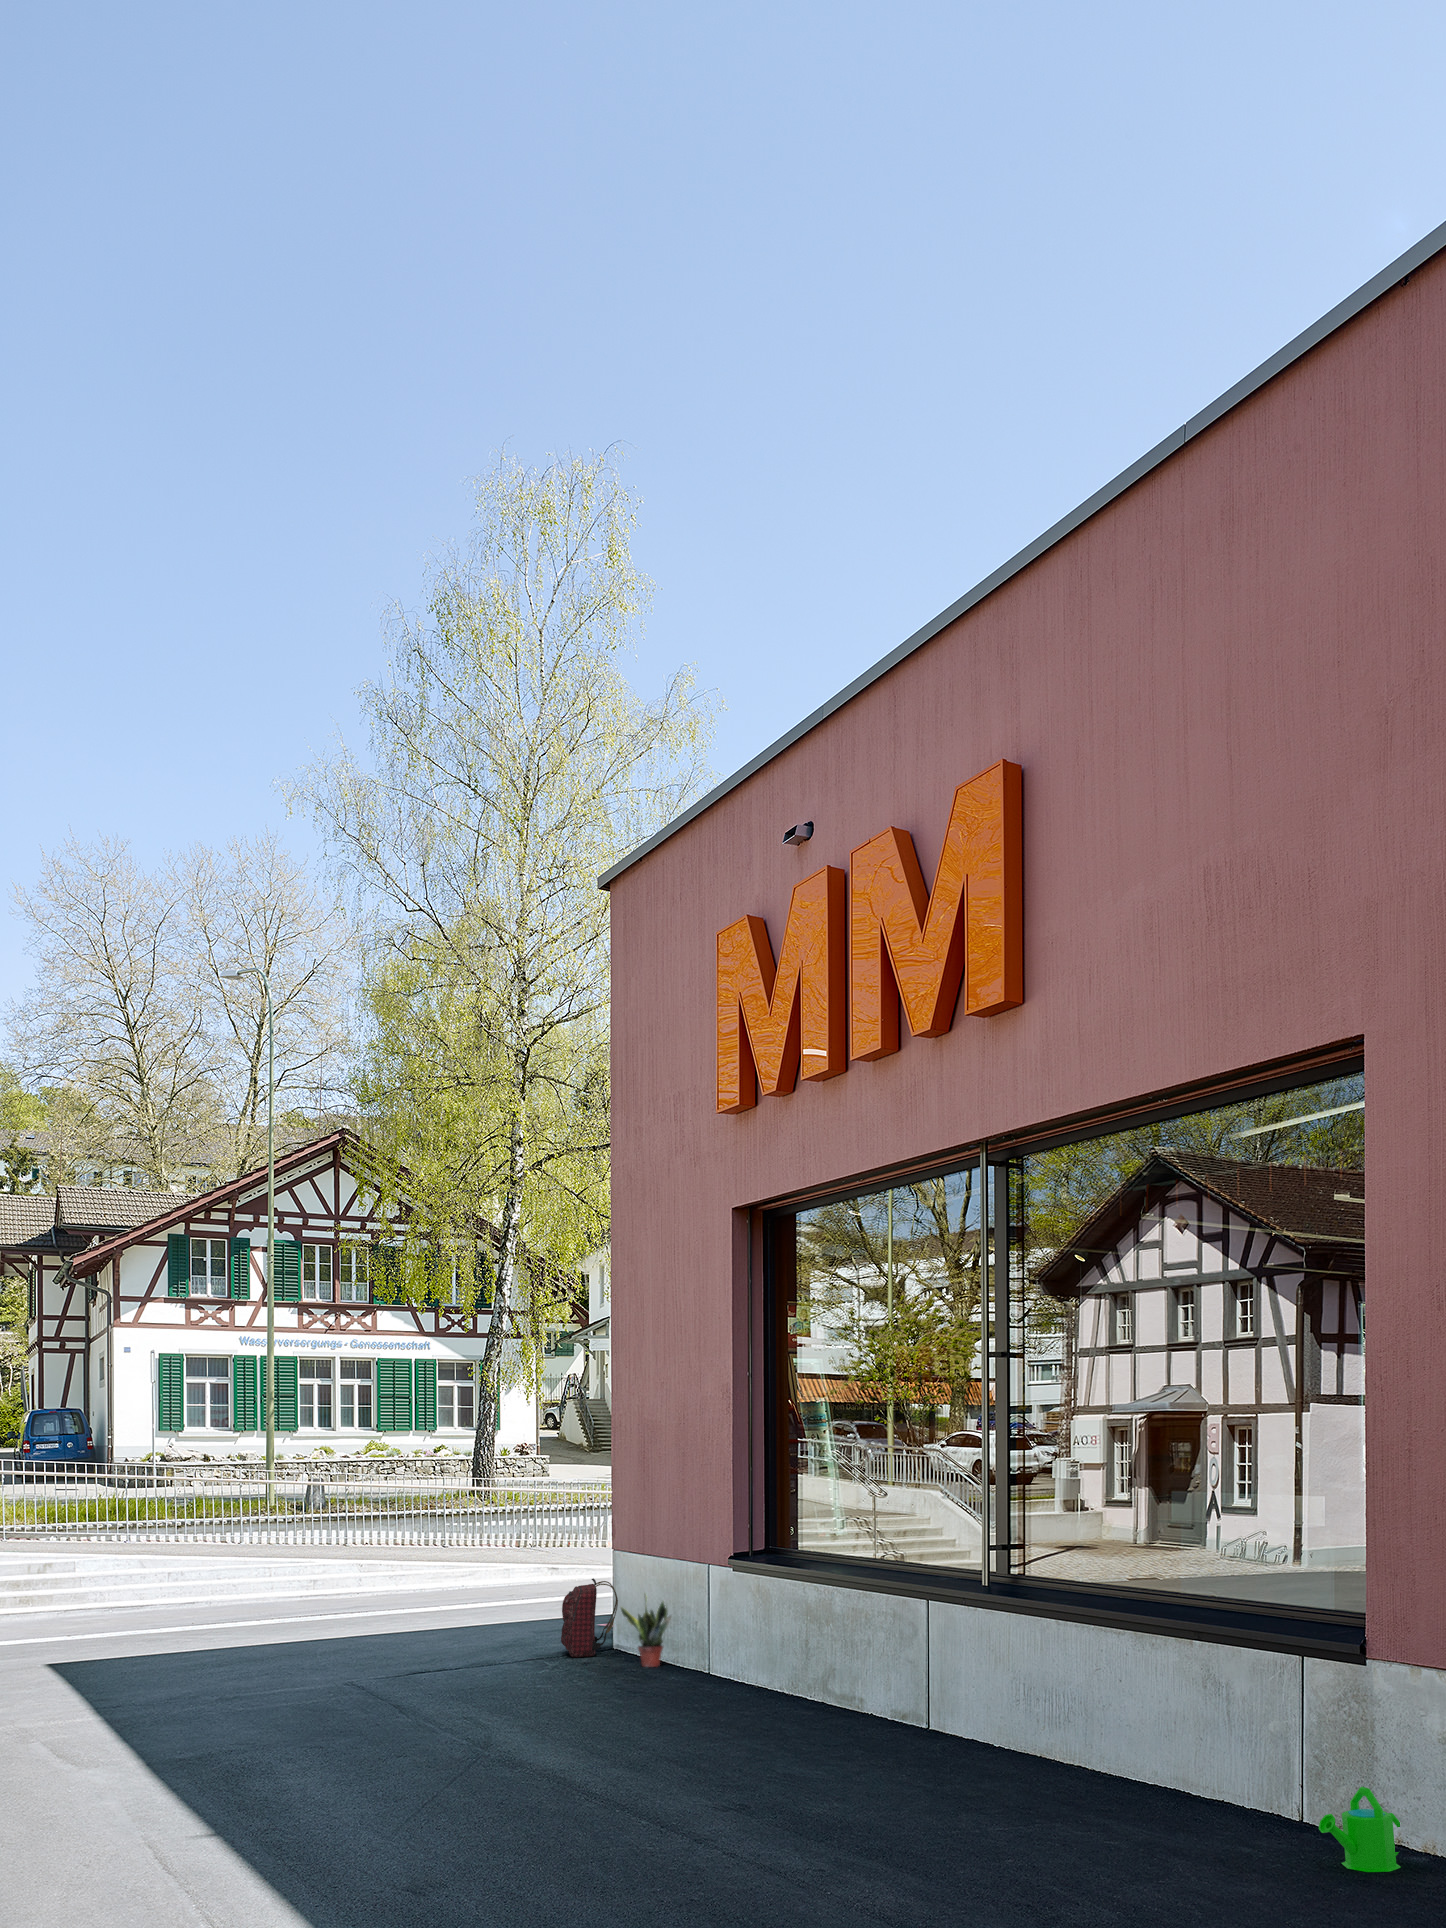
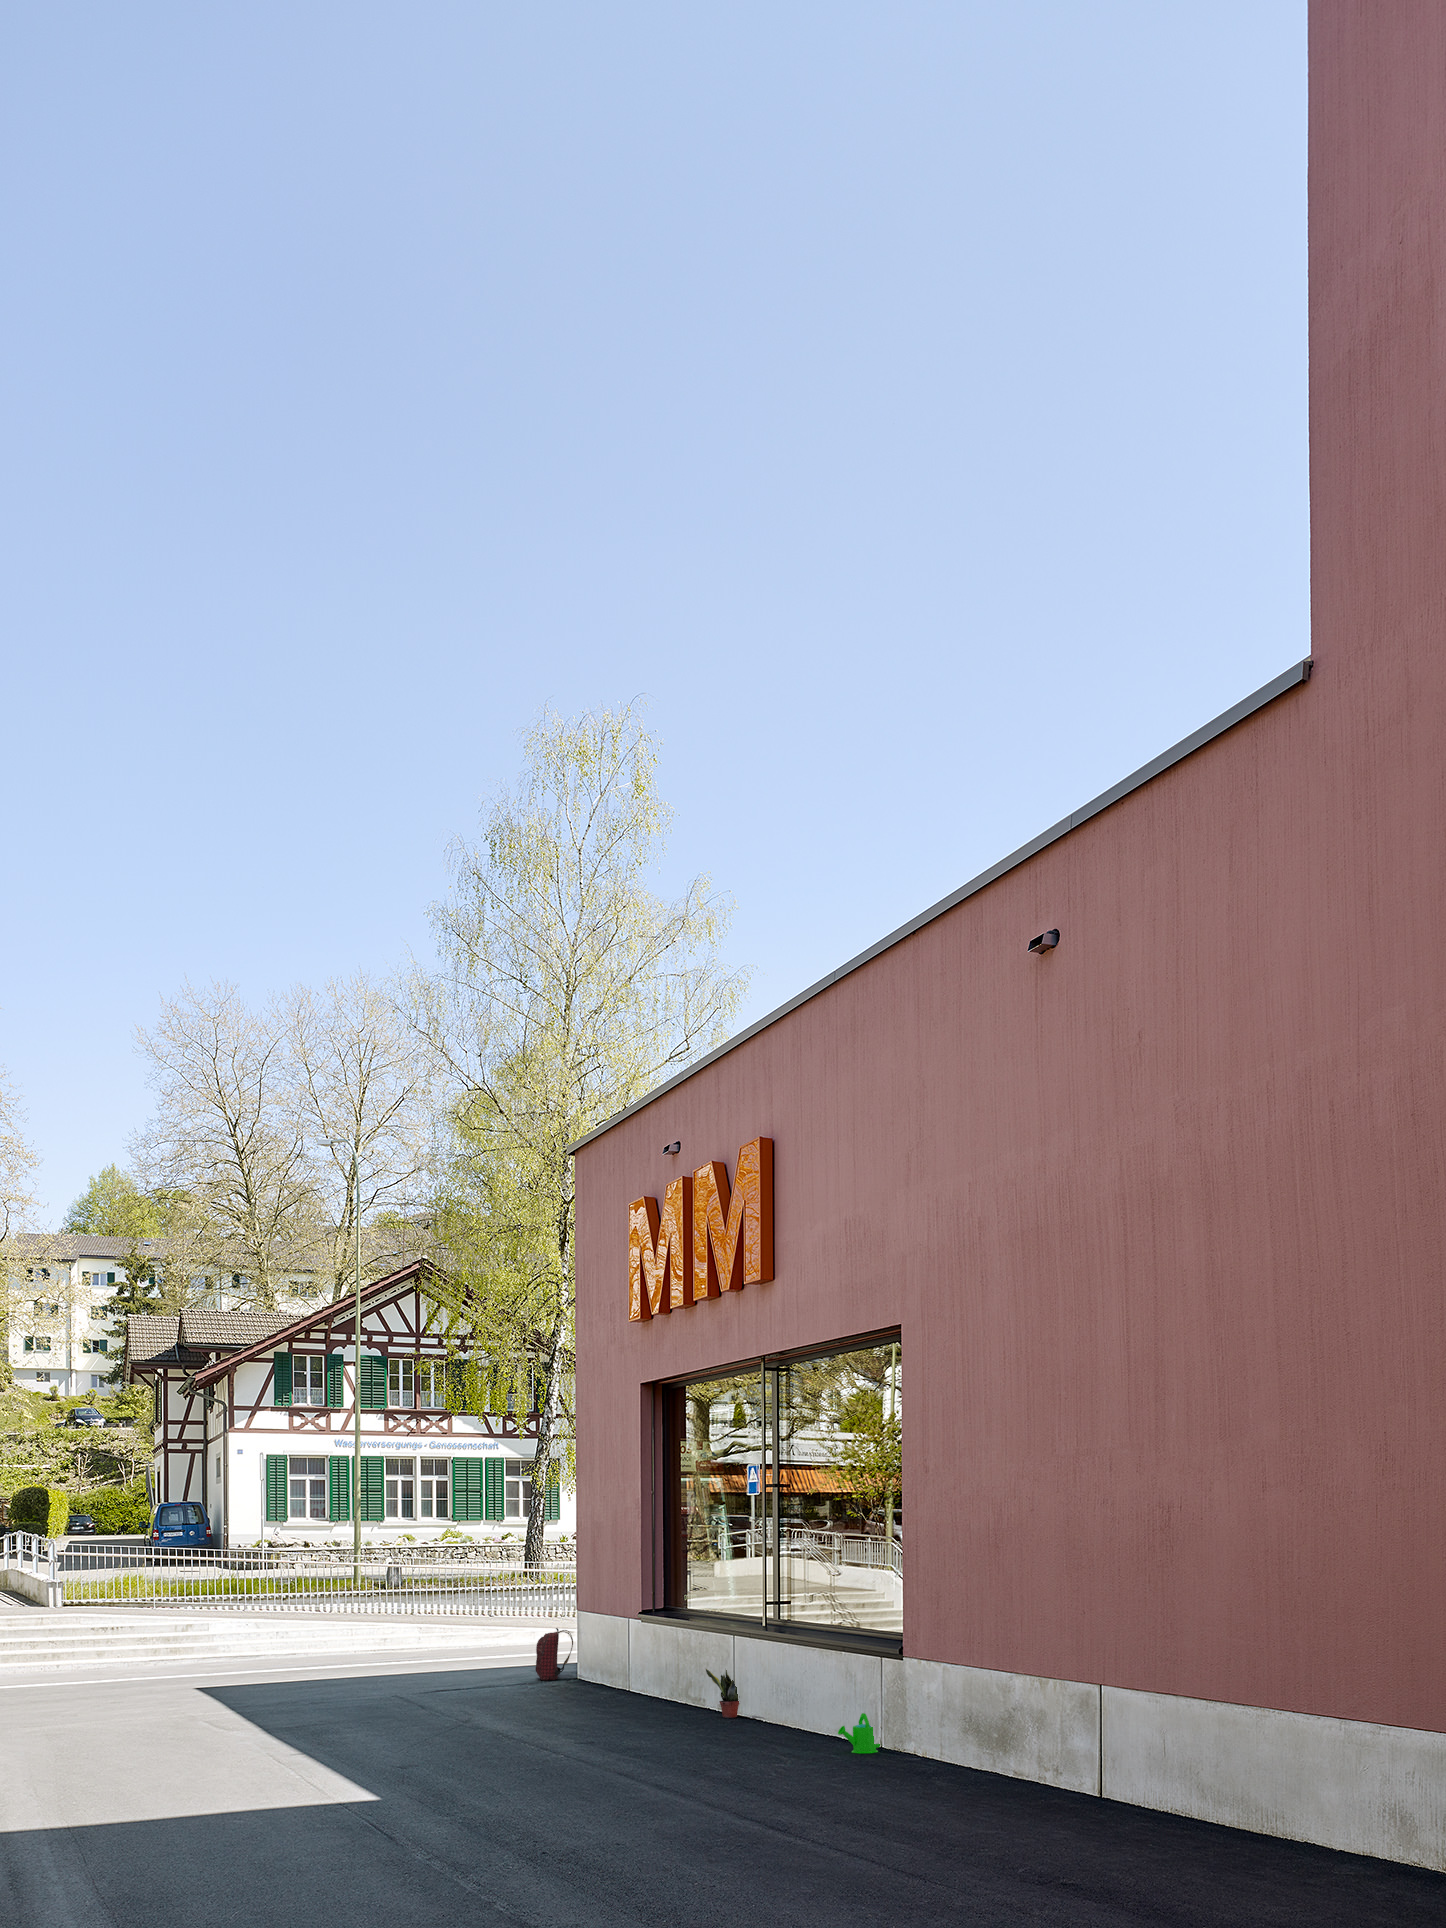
potted plant: present [621,1597,671,1667] -> present [706,1669,739,1718]

